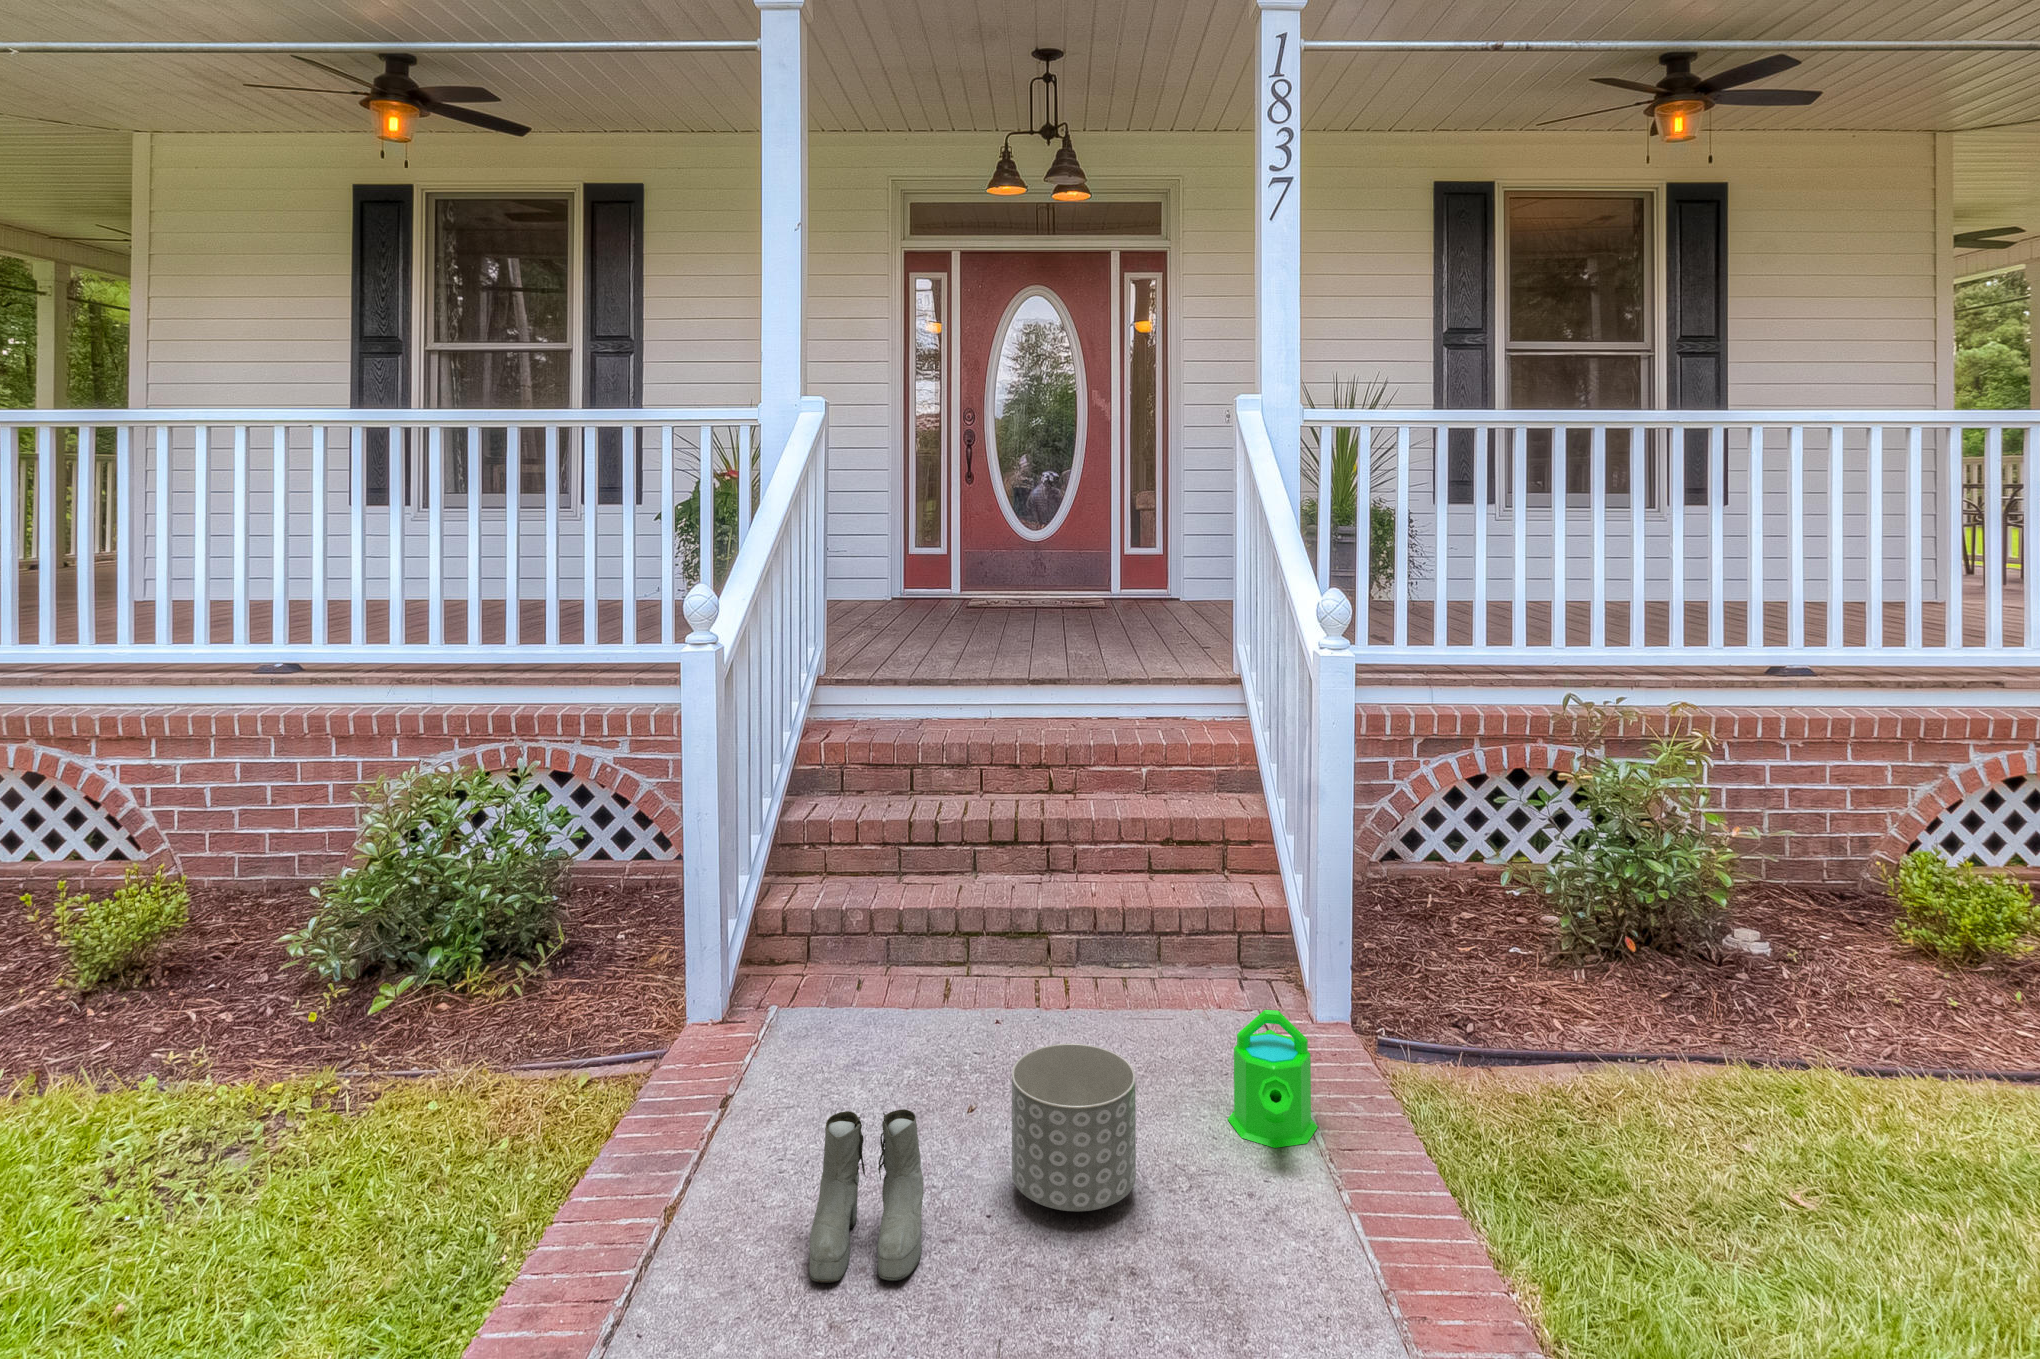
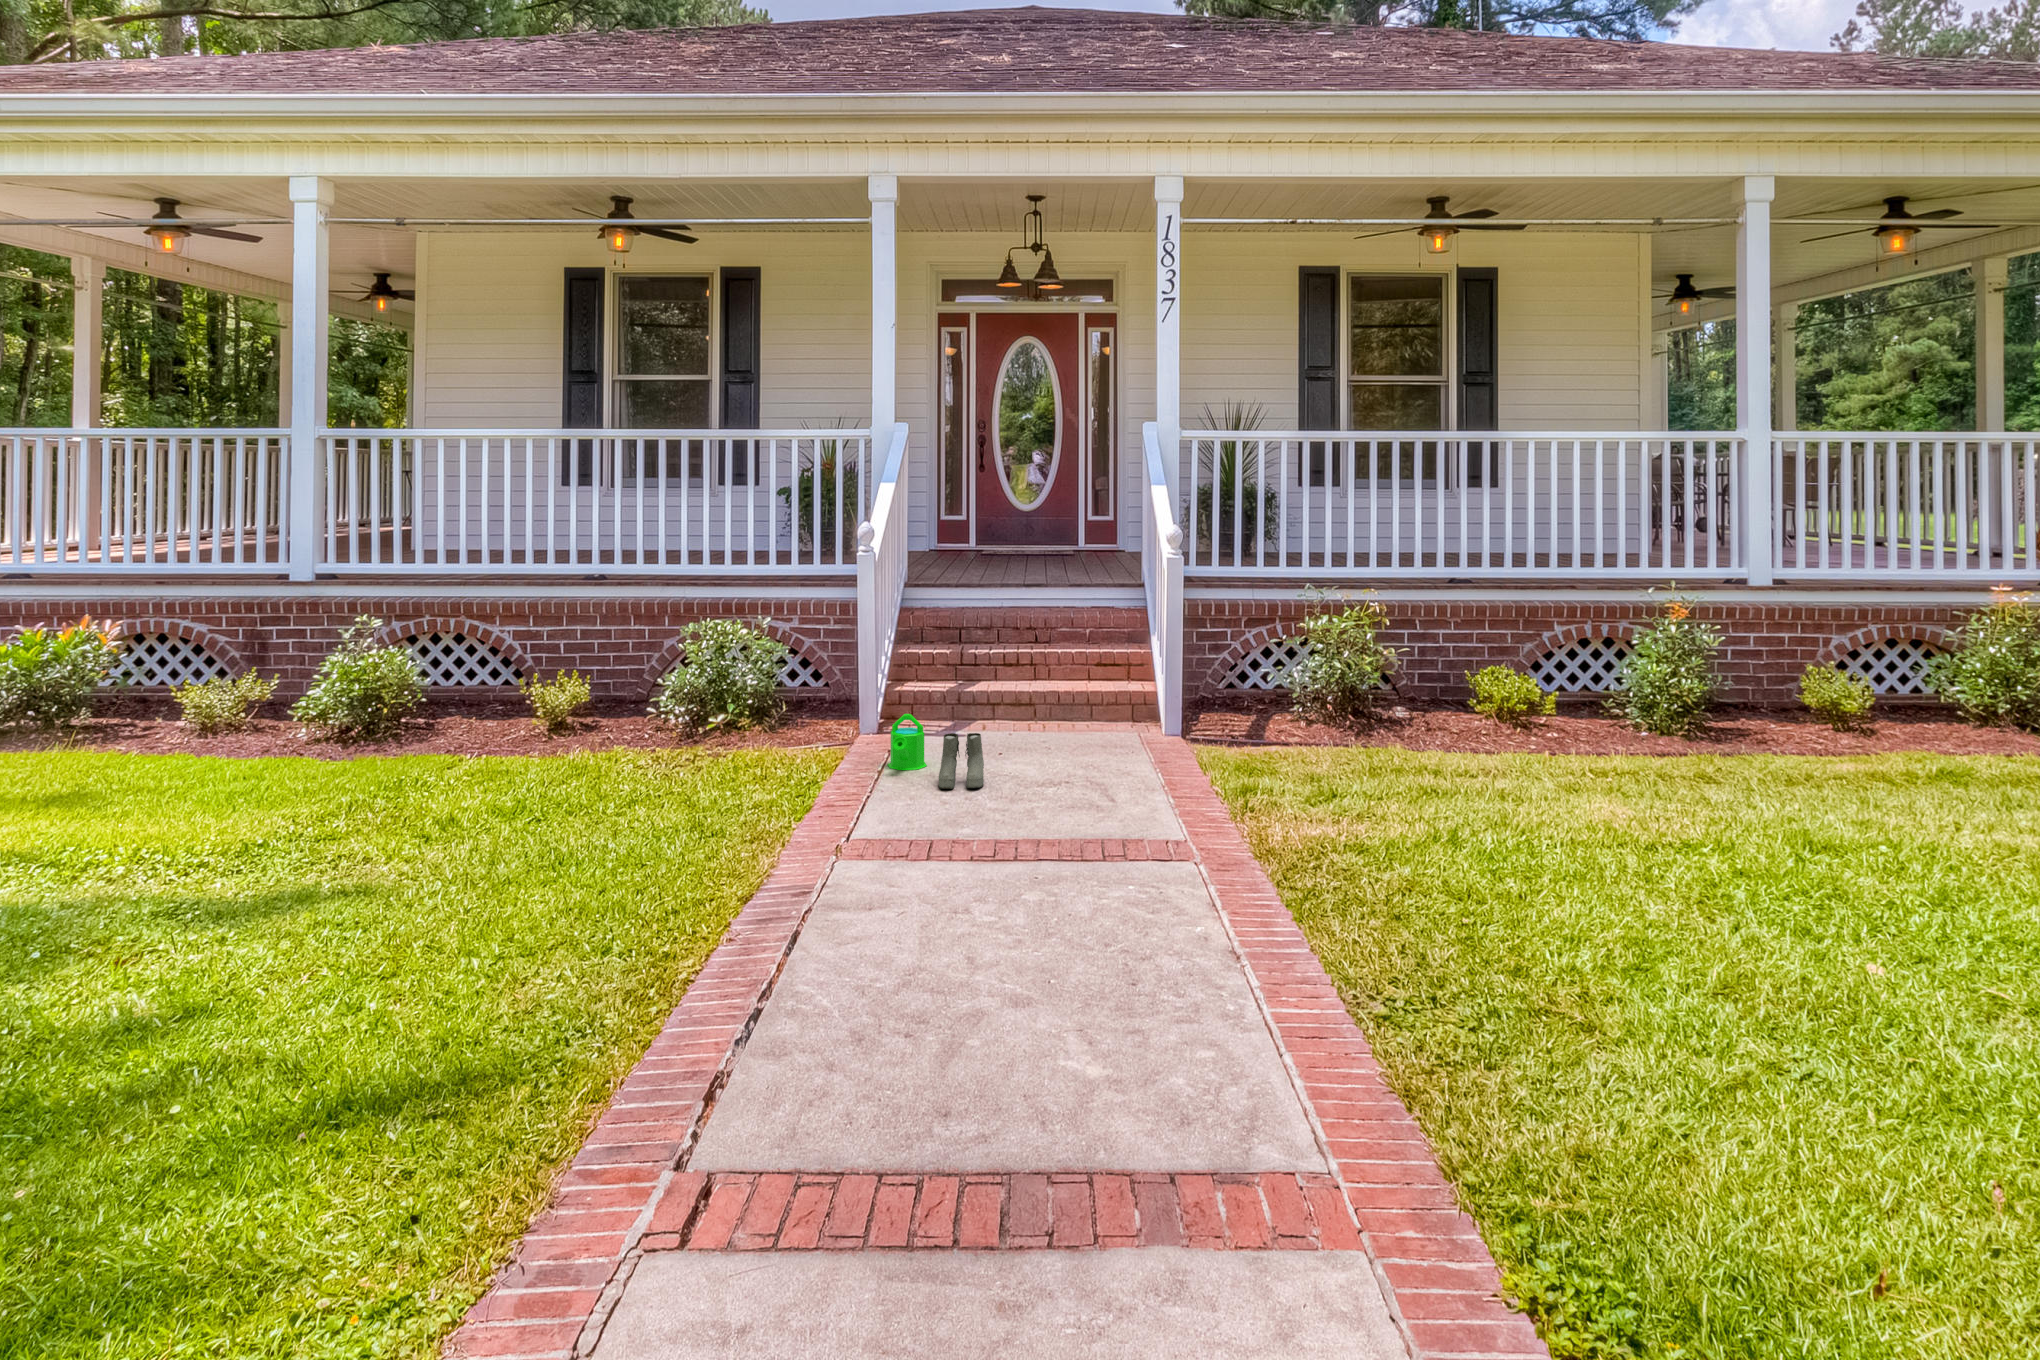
watering can: present [1228,1010,1318,1148] -> present [888,714,927,770]
planter: present [1012,1044,1136,1211] -> none [1020,717,1073,777]

